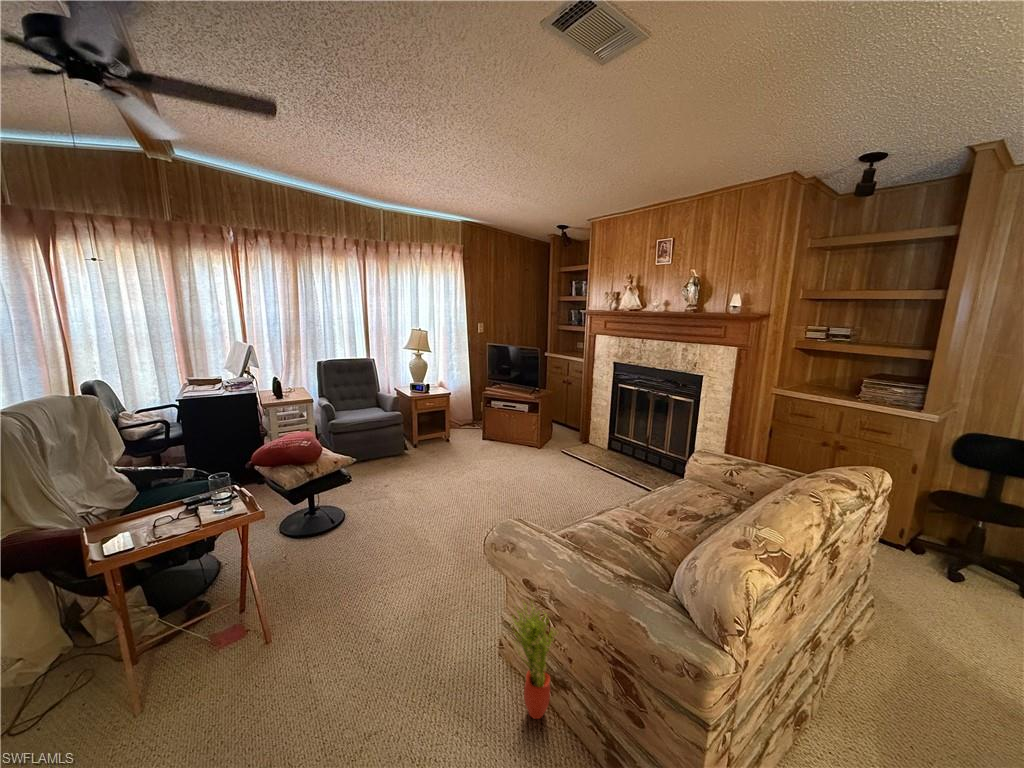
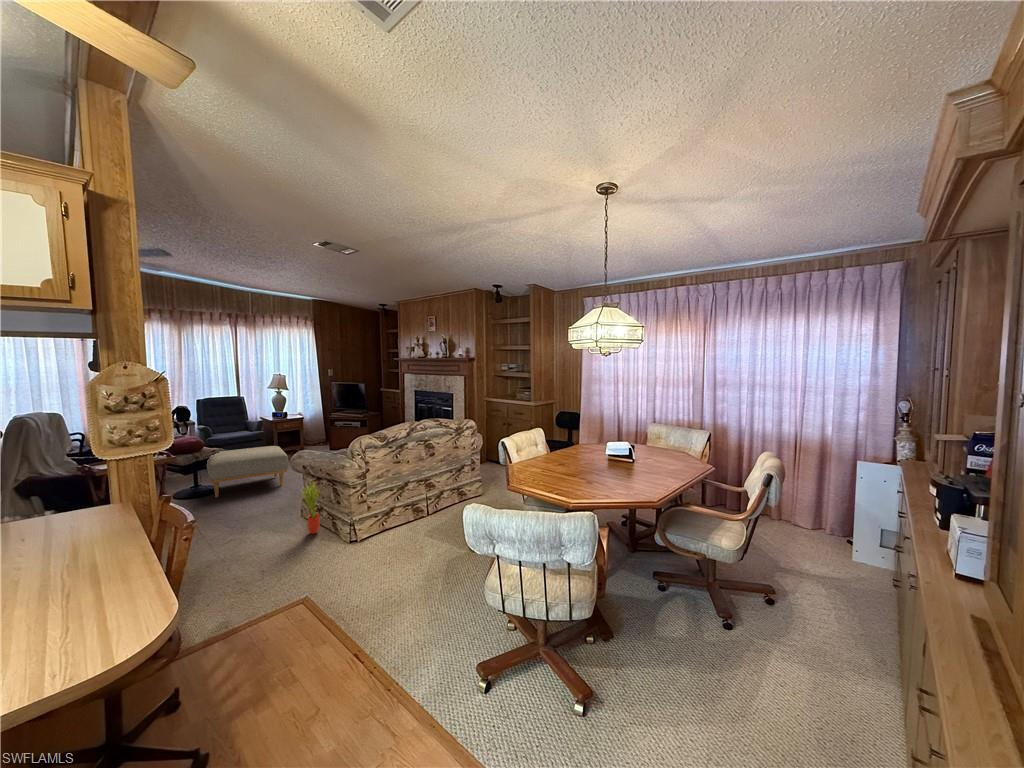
ottoman: none [329,449,447,538] -> present [207,446,288,497]

